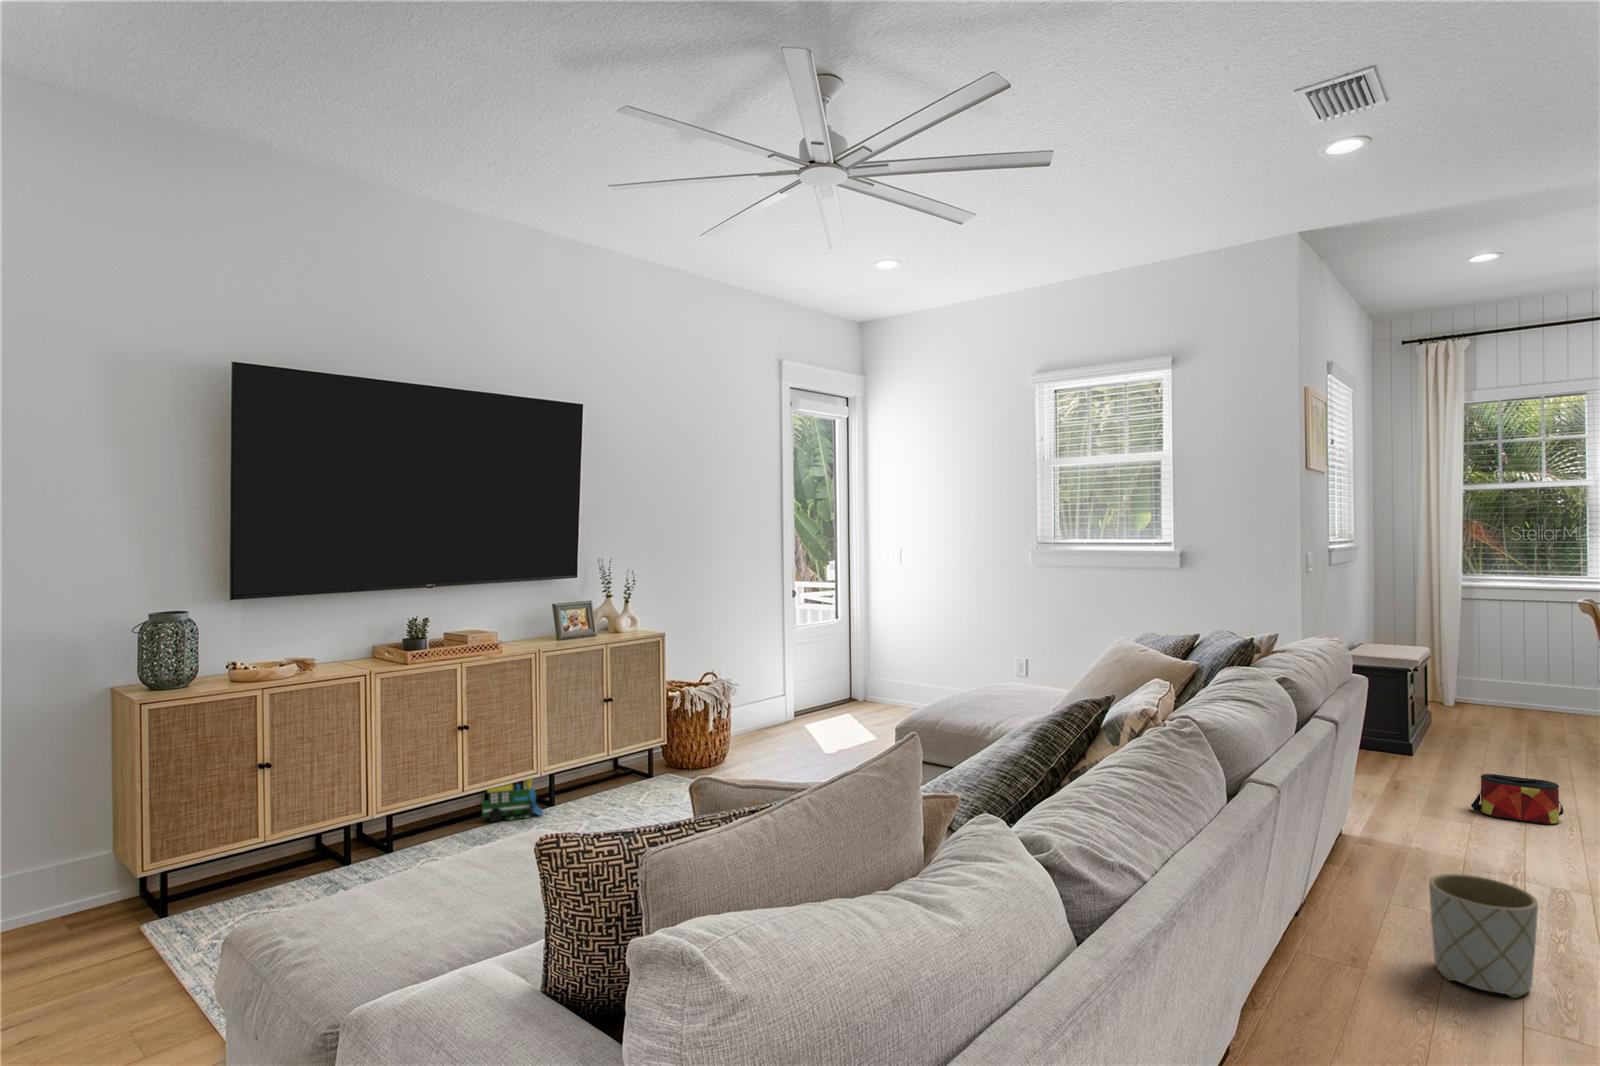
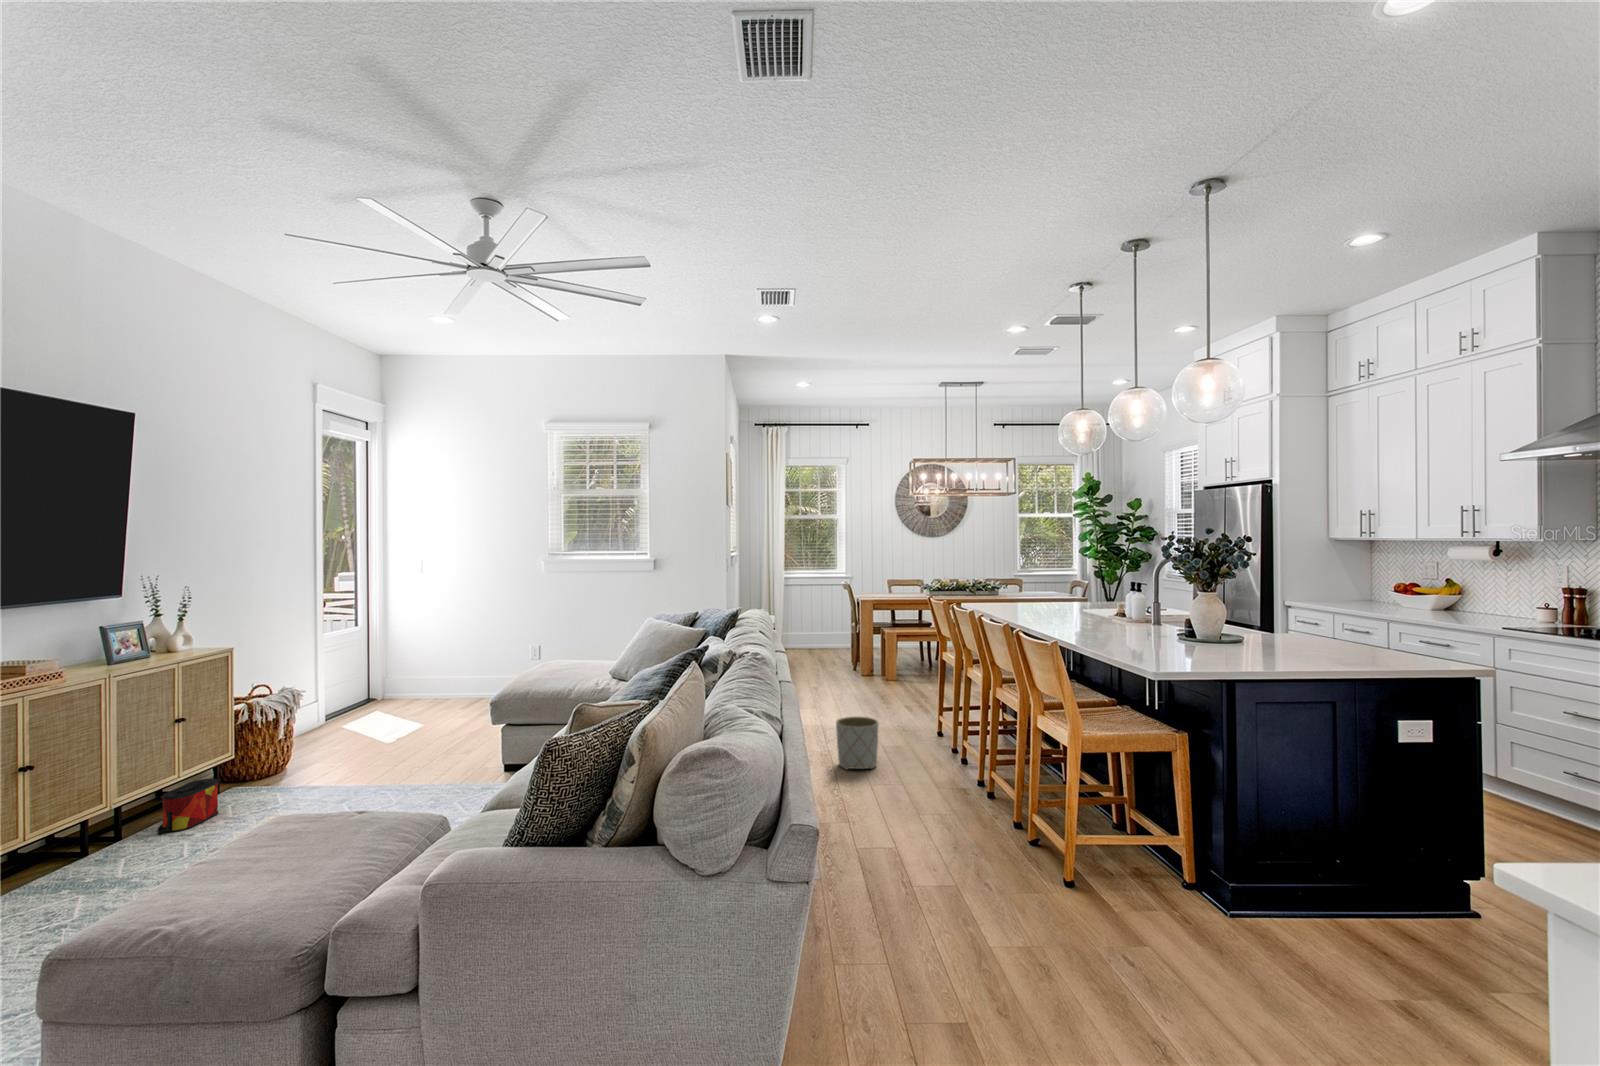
bag: present [1471,774,1564,825] -> present [158,778,219,834]
toy train: present [482,778,543,822] -> none [27,809,117,868]

